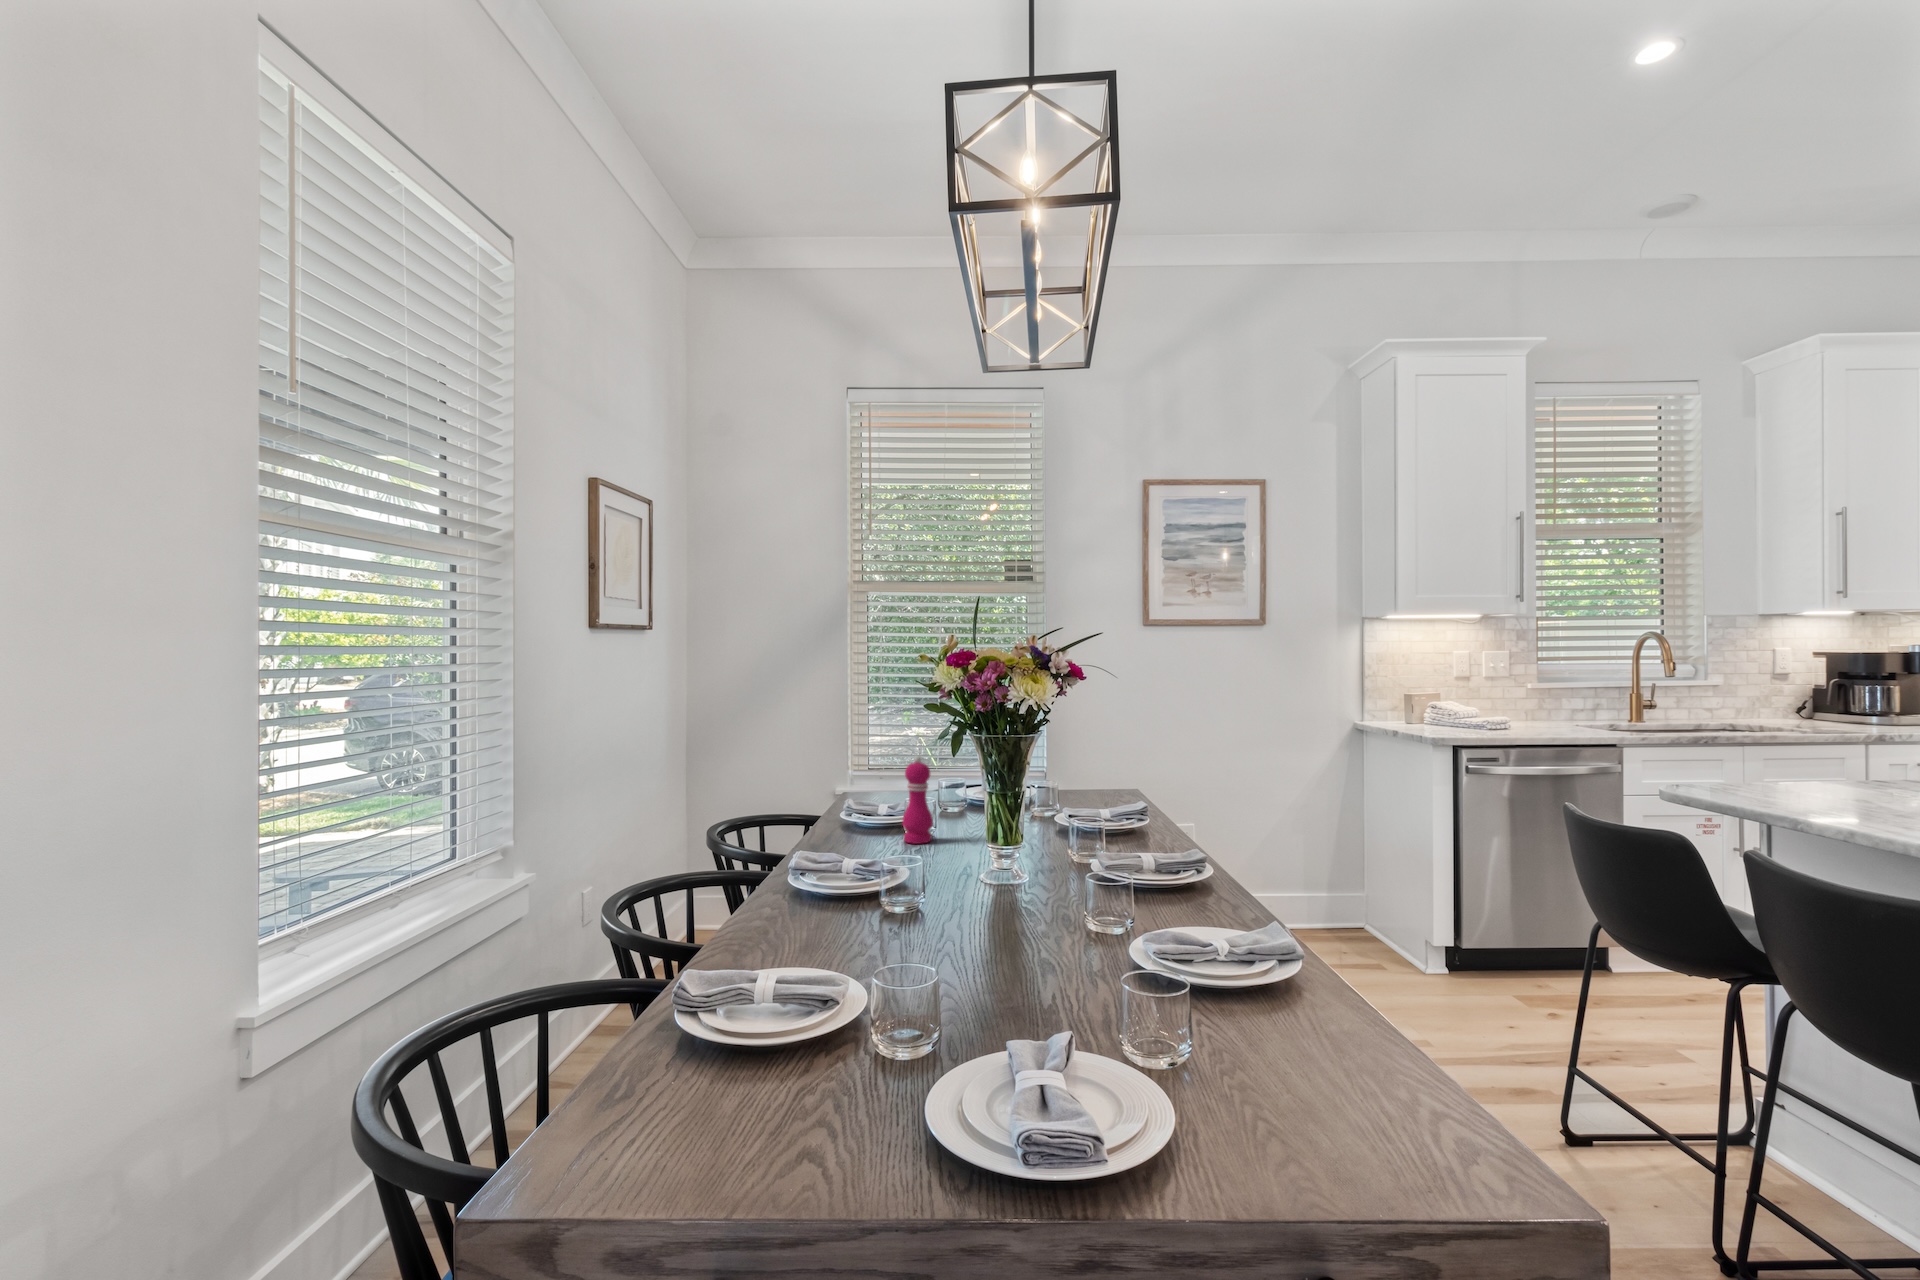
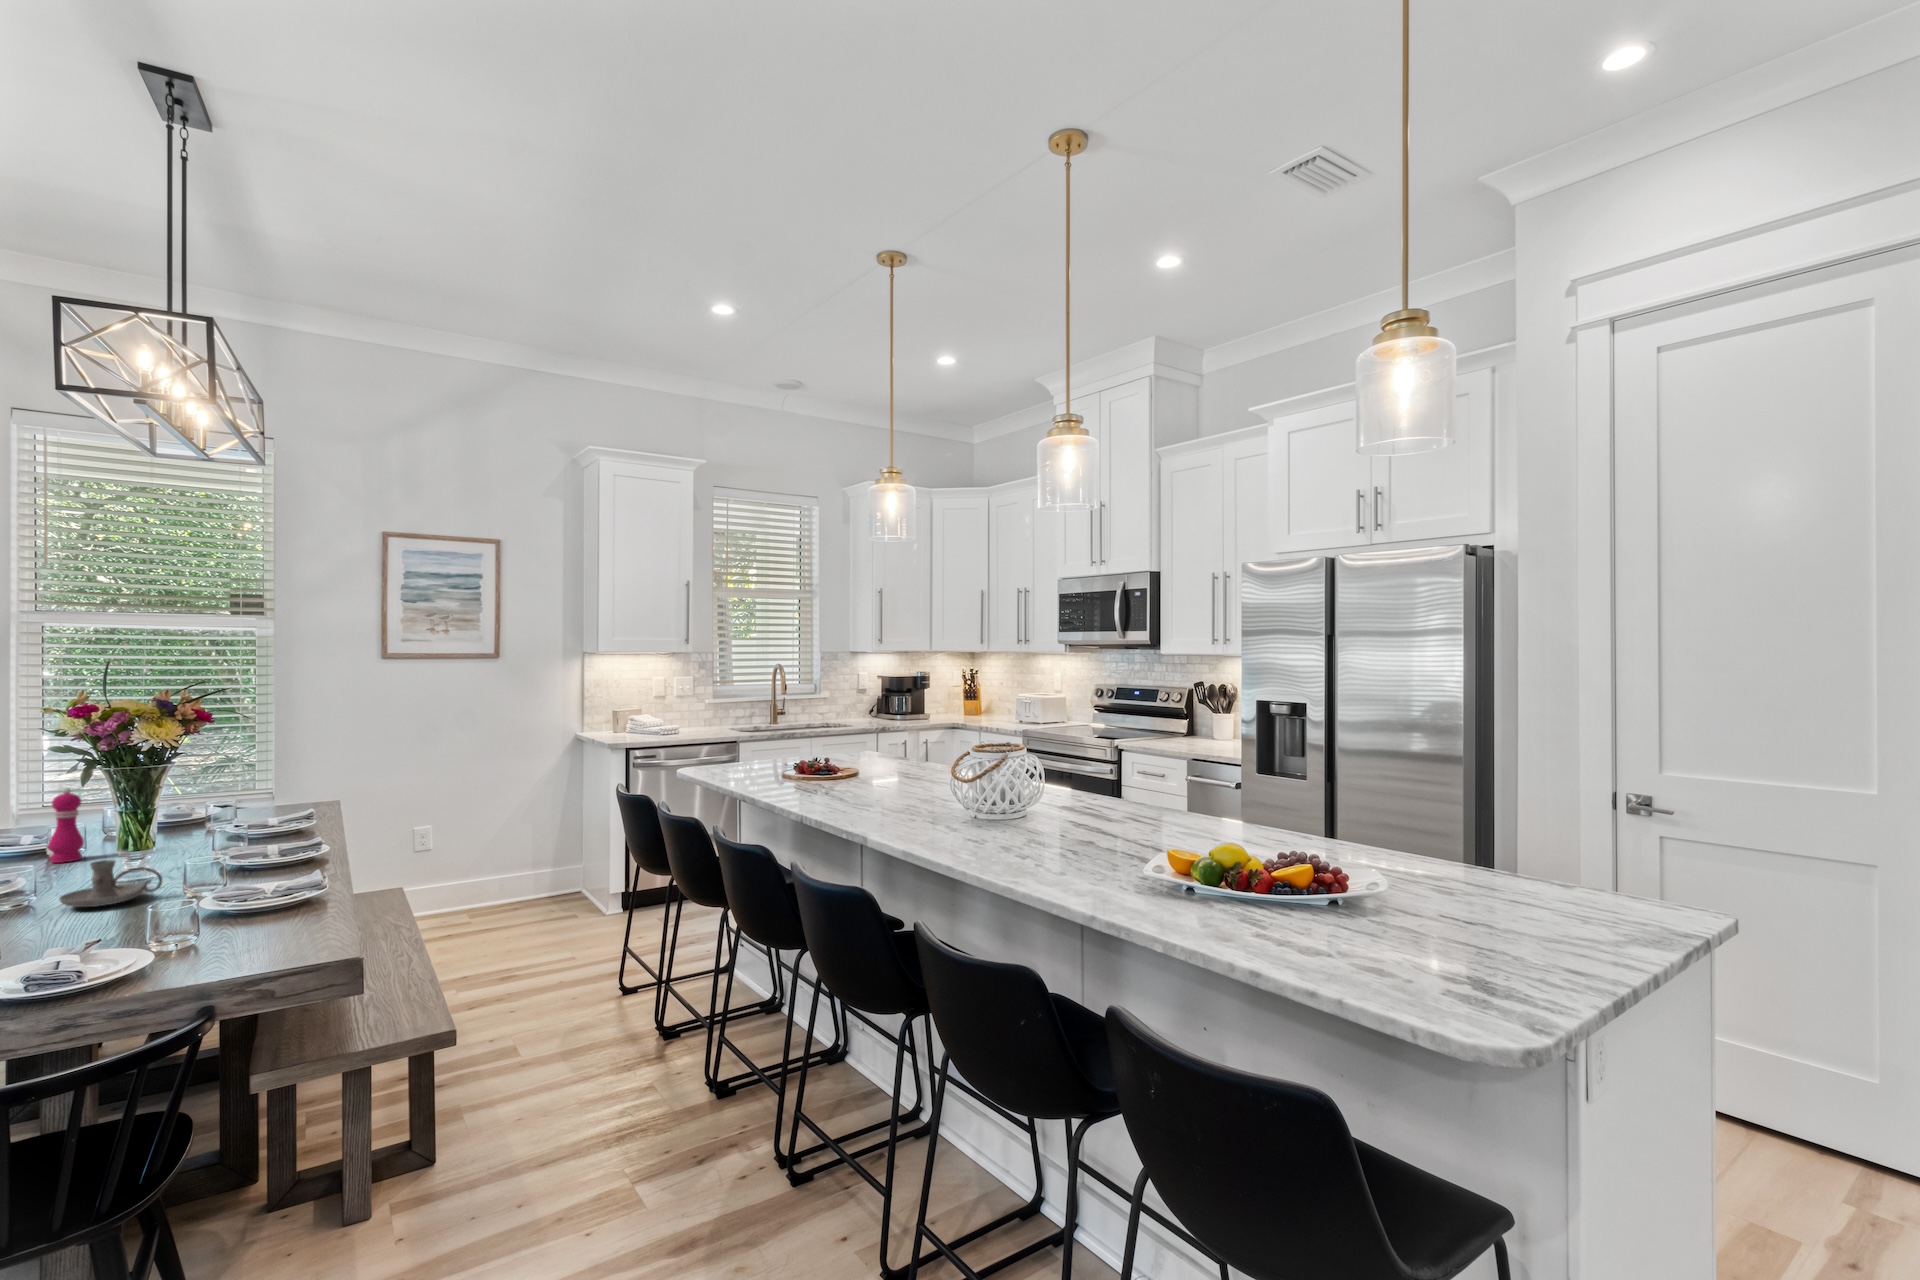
candle holder: none [948,858,1053,922] -> present [59,860,162,907]

